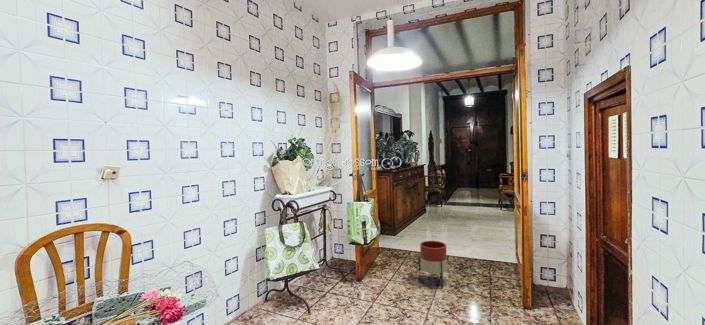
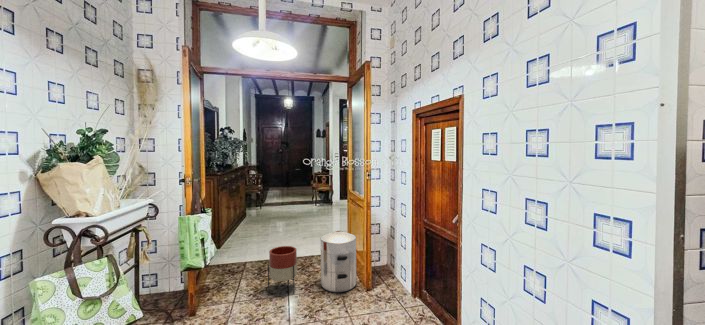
waste bin: none [471,234,515,301] -> present [320,231,356,292]

